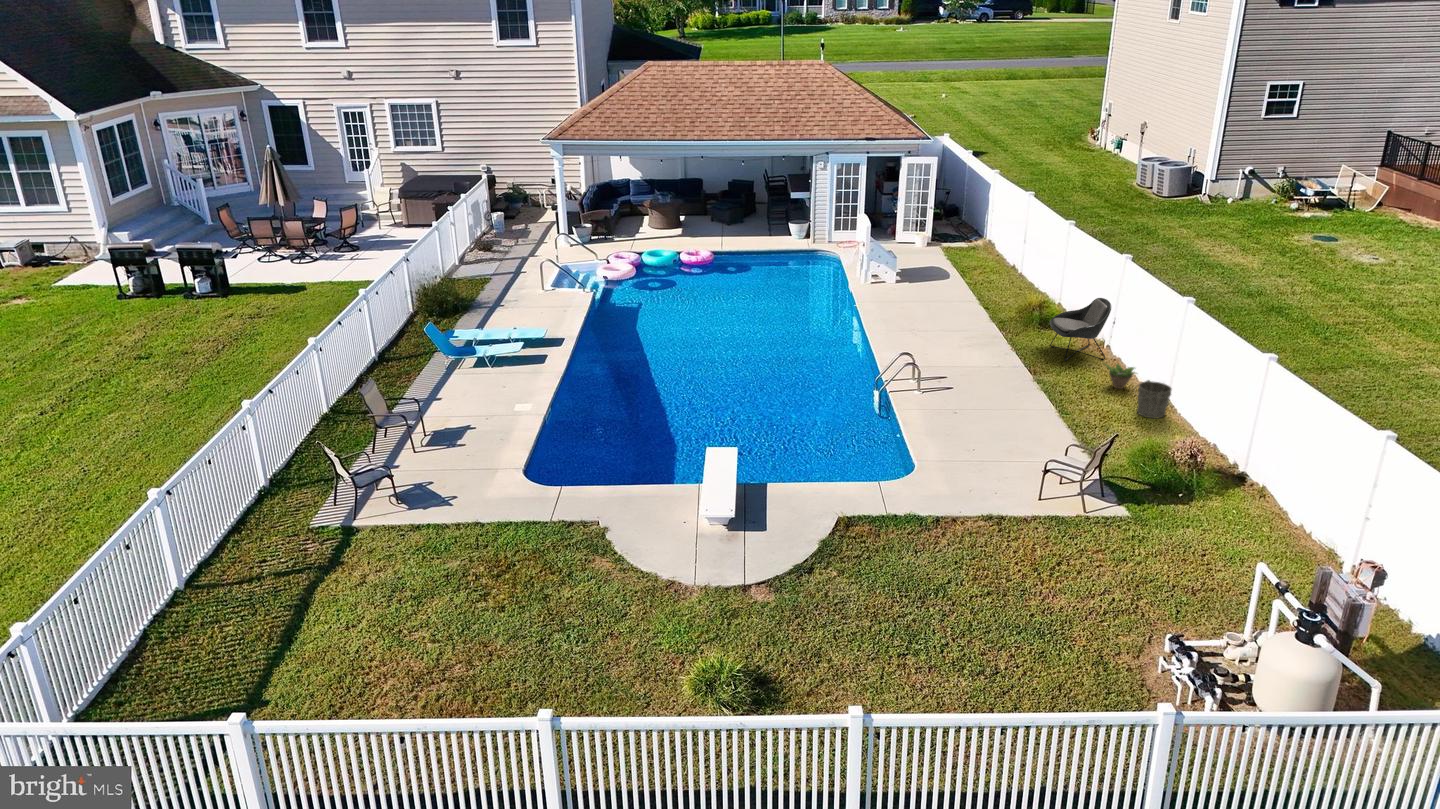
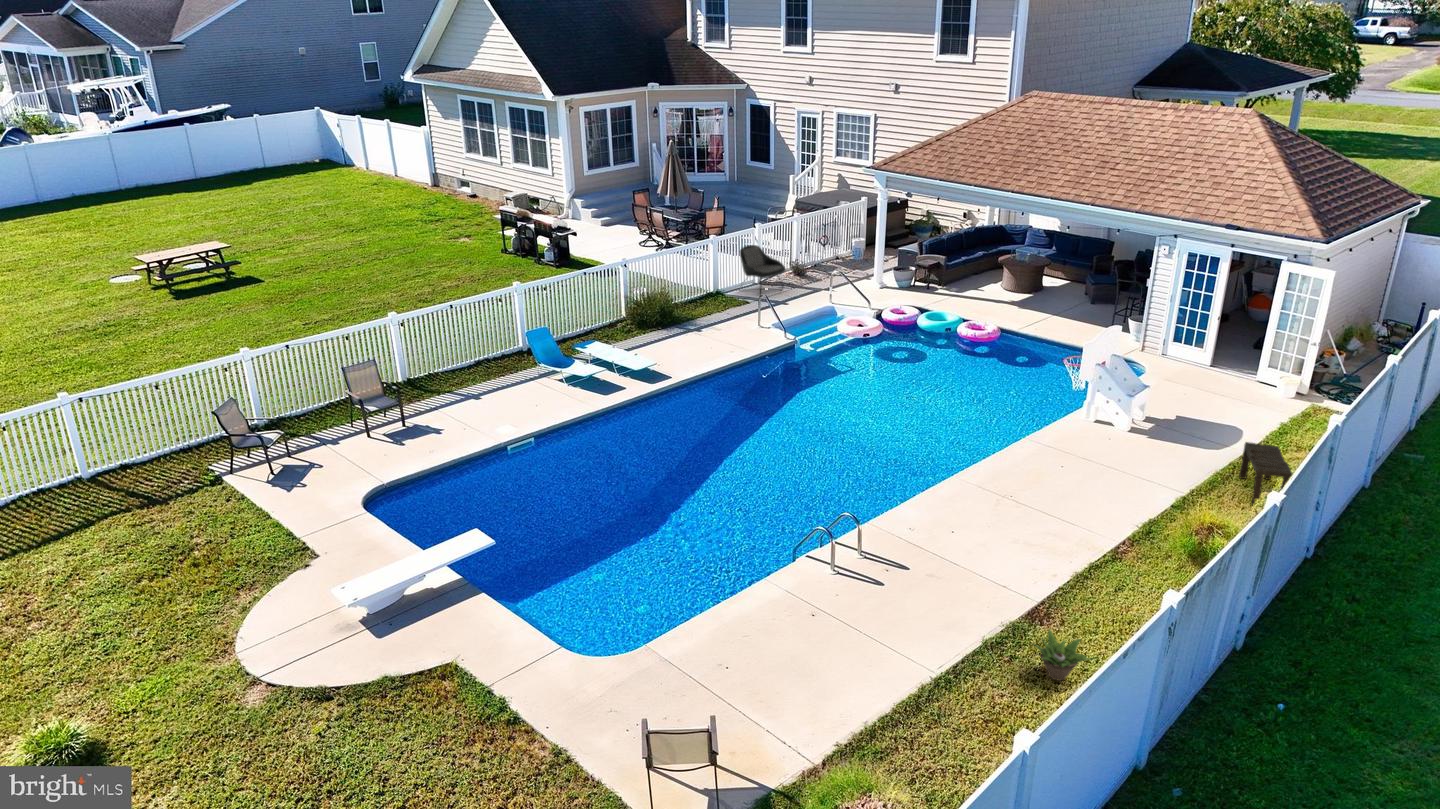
bench: none [990,261,1038,296] -> present [1239,442,1292,504]
lounge chair: present [1050,298,1111,361] -> present [740,245,785,290]
bucket: present [1137,380,1171,418] -> none [974,676,1034,744]

